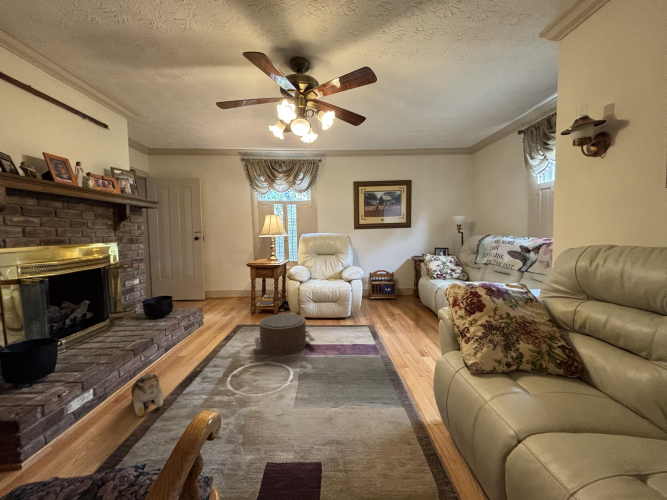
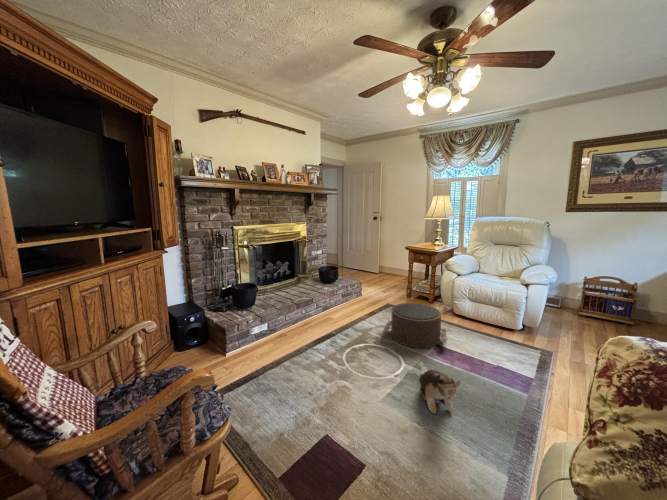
plush toy: present [131,373,163,416] -> present [420,370,460,413]

